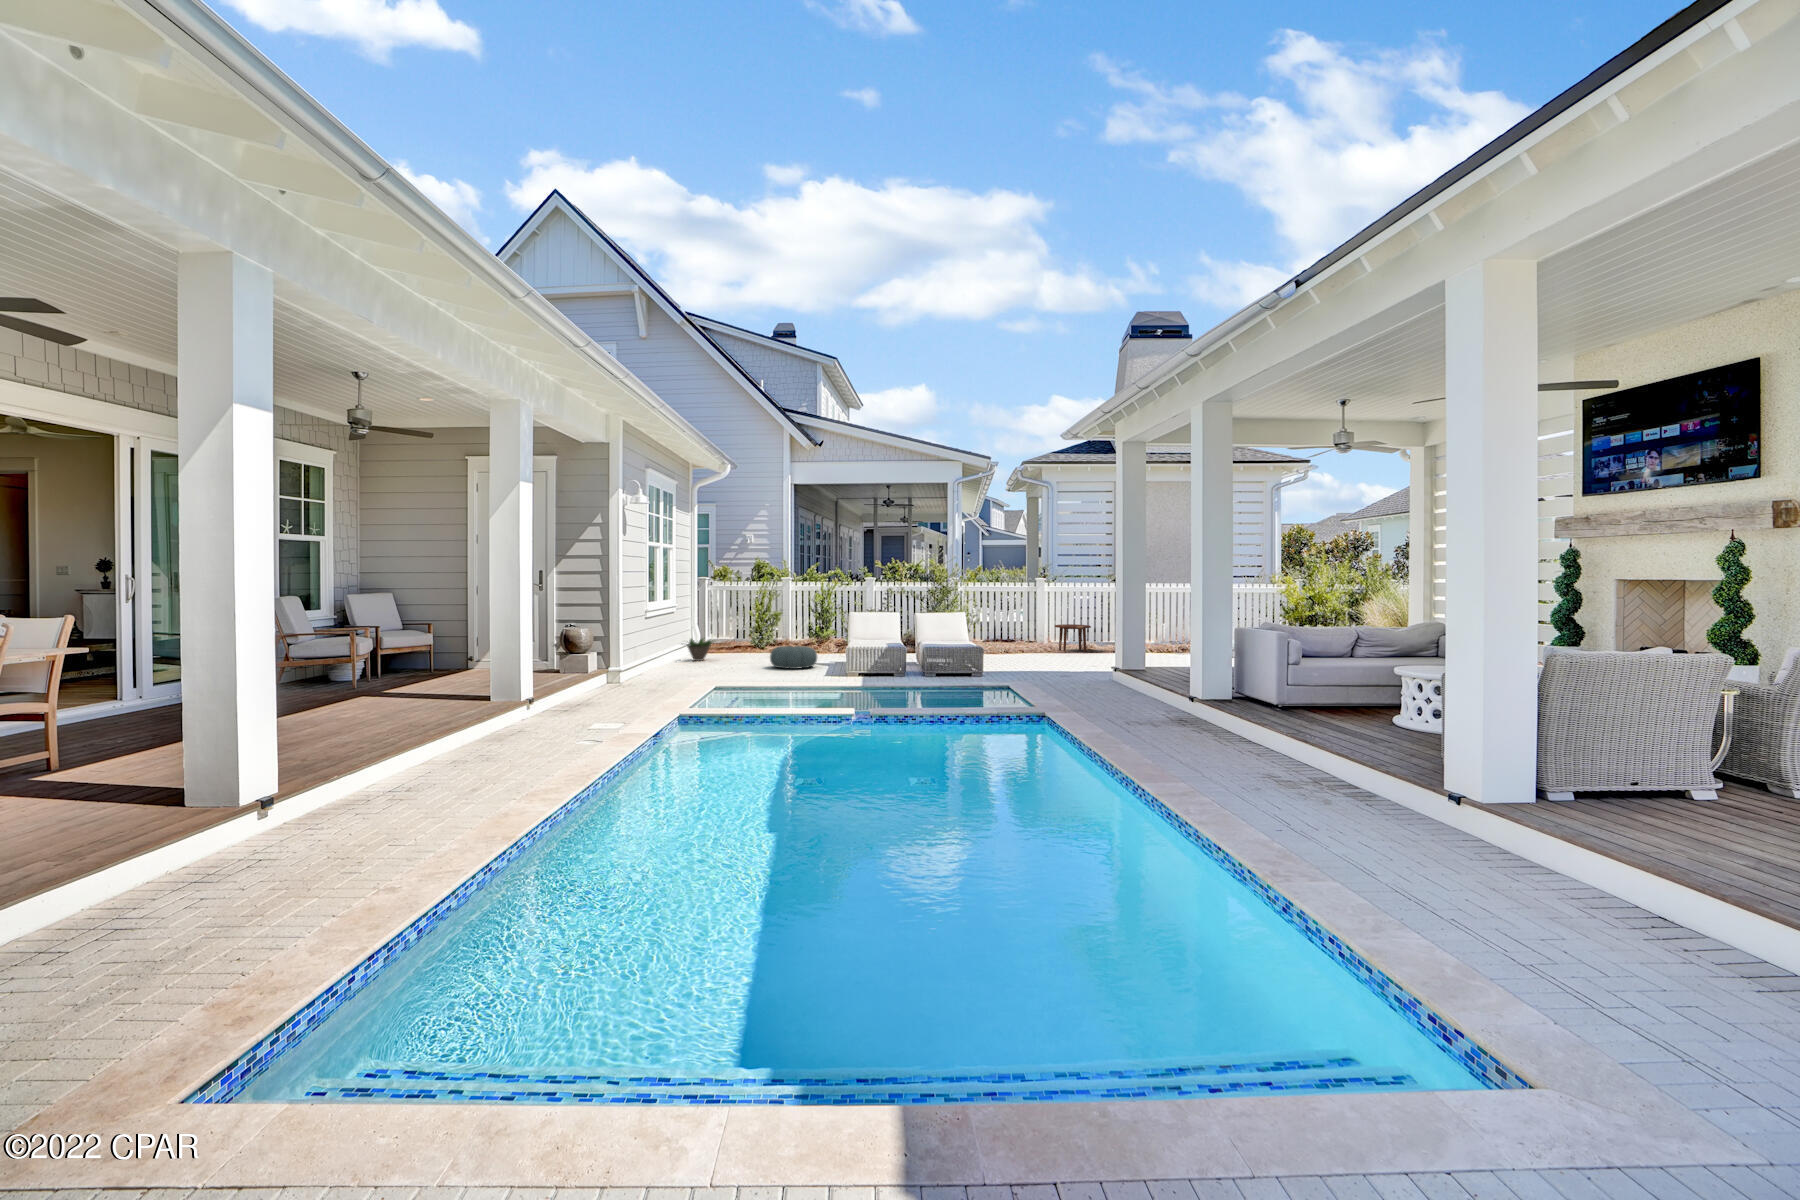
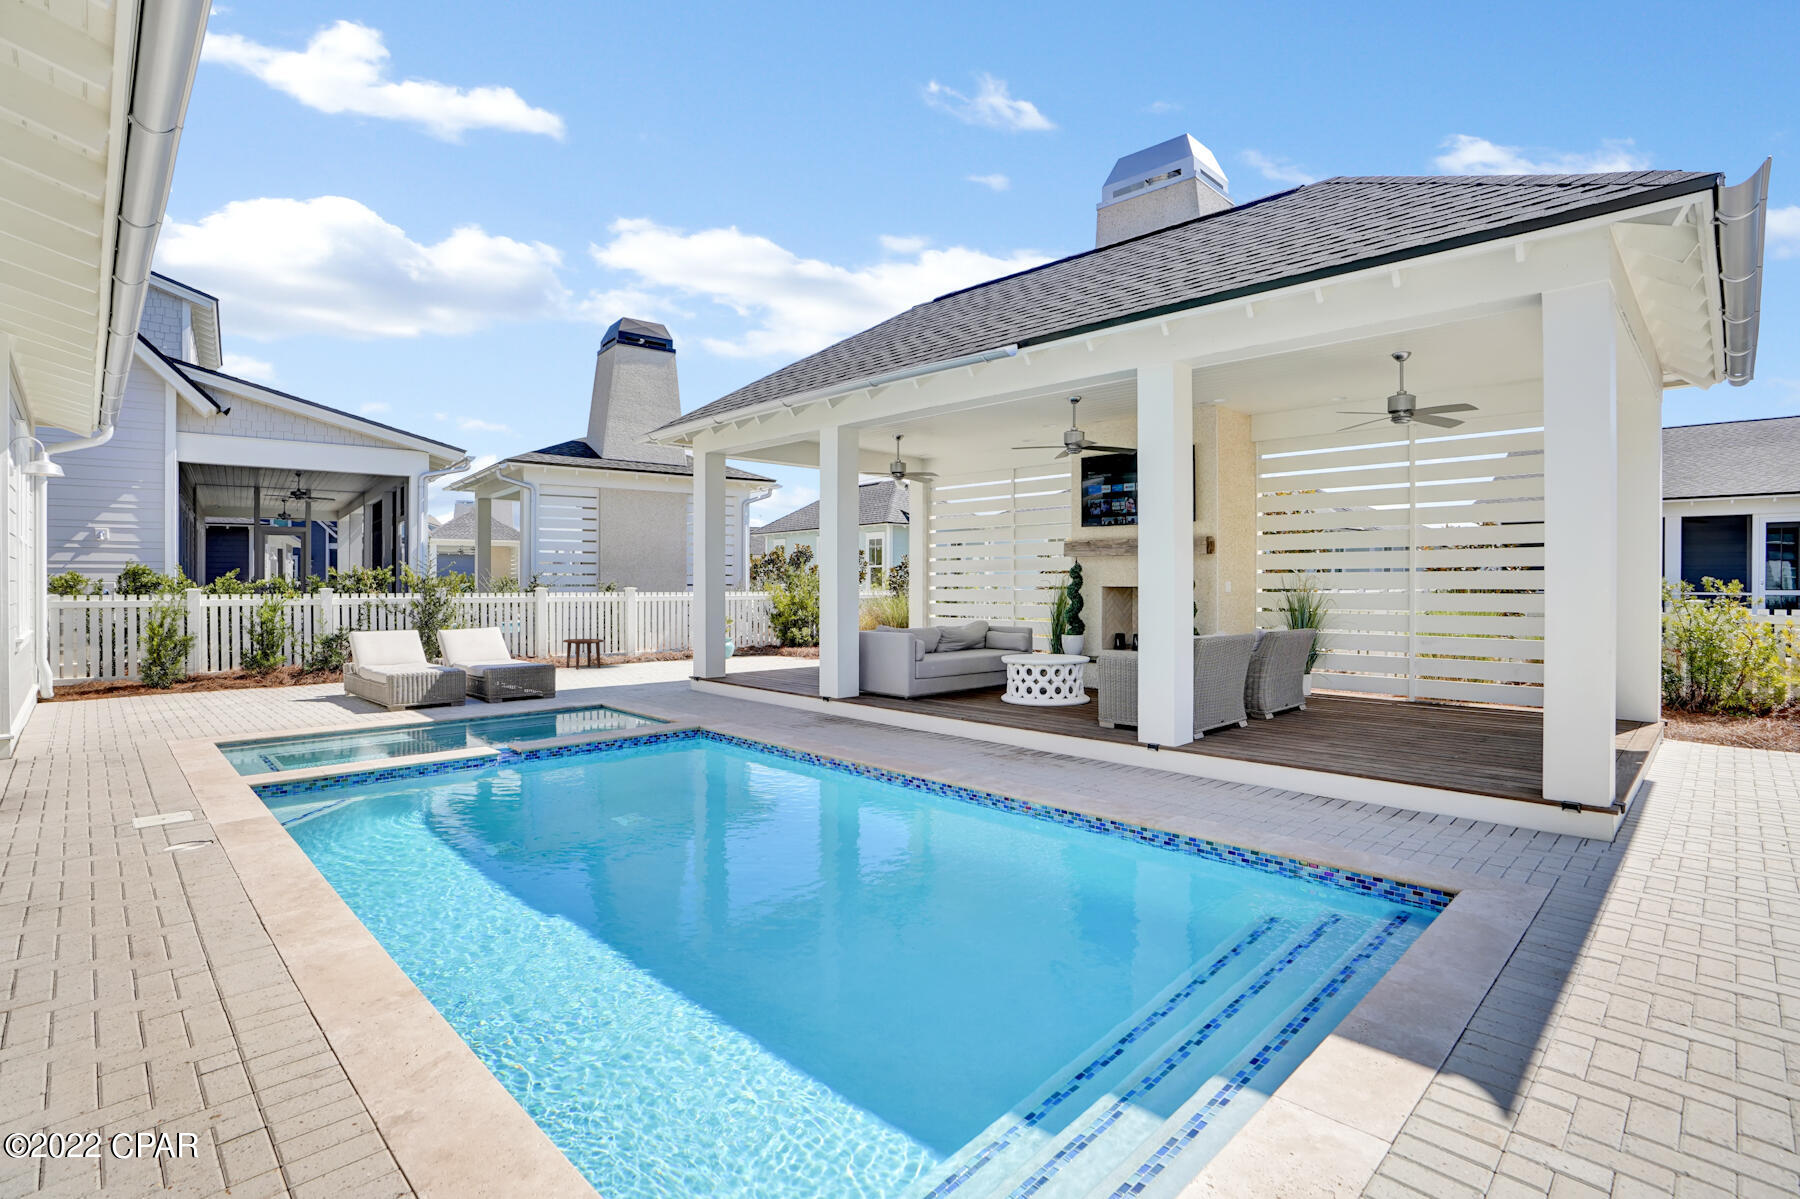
decorative plant: present [687,639,714,661] -> none [38,675,111,709]
pouf: present [770,646,817,669] -> none [230,677,306,709]

